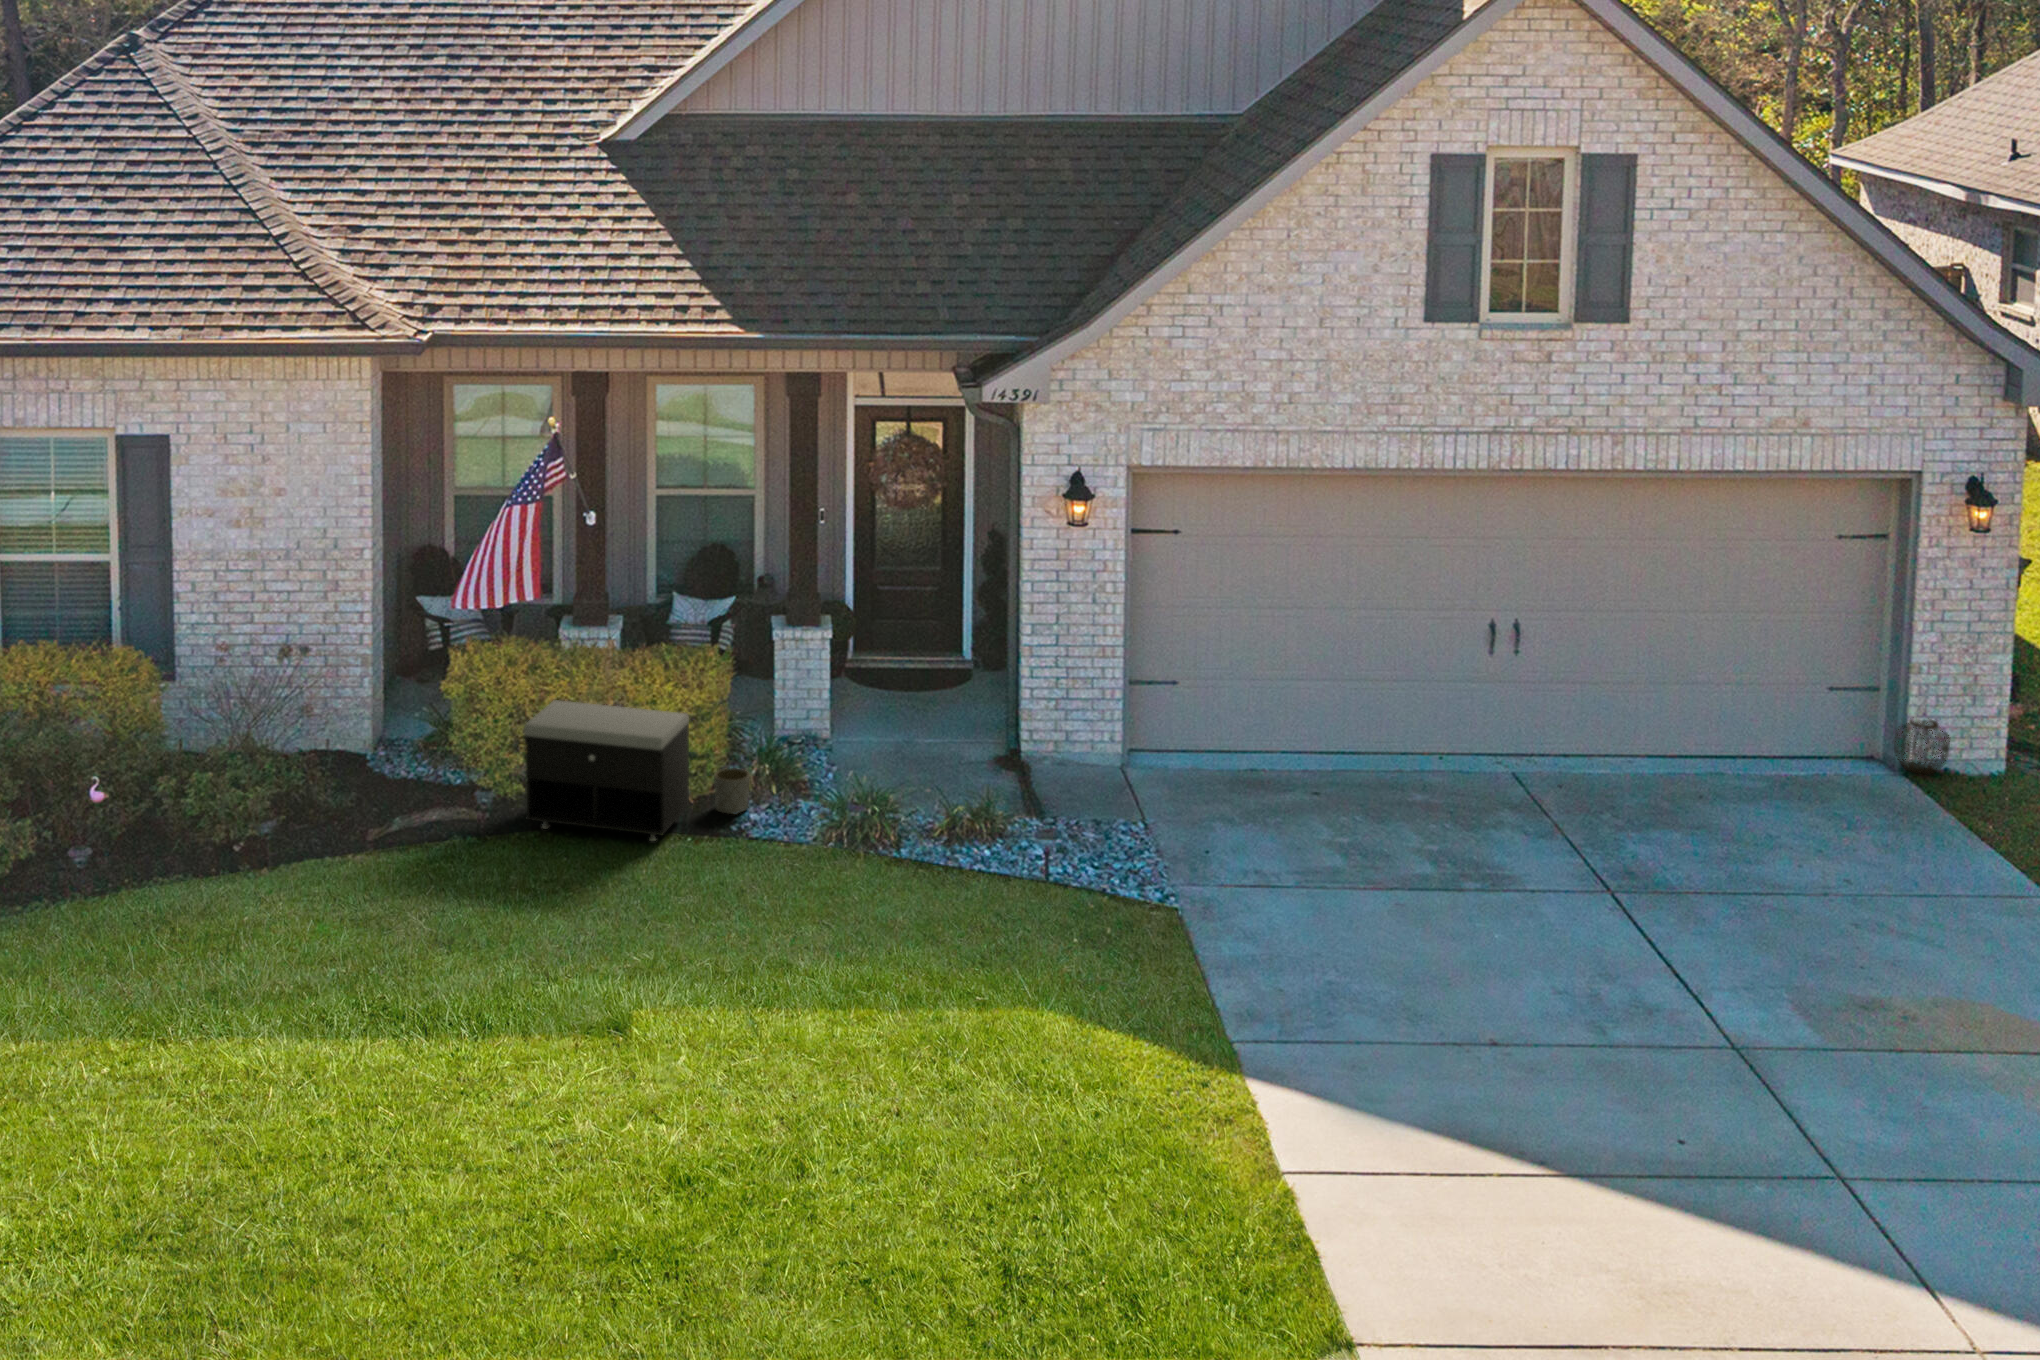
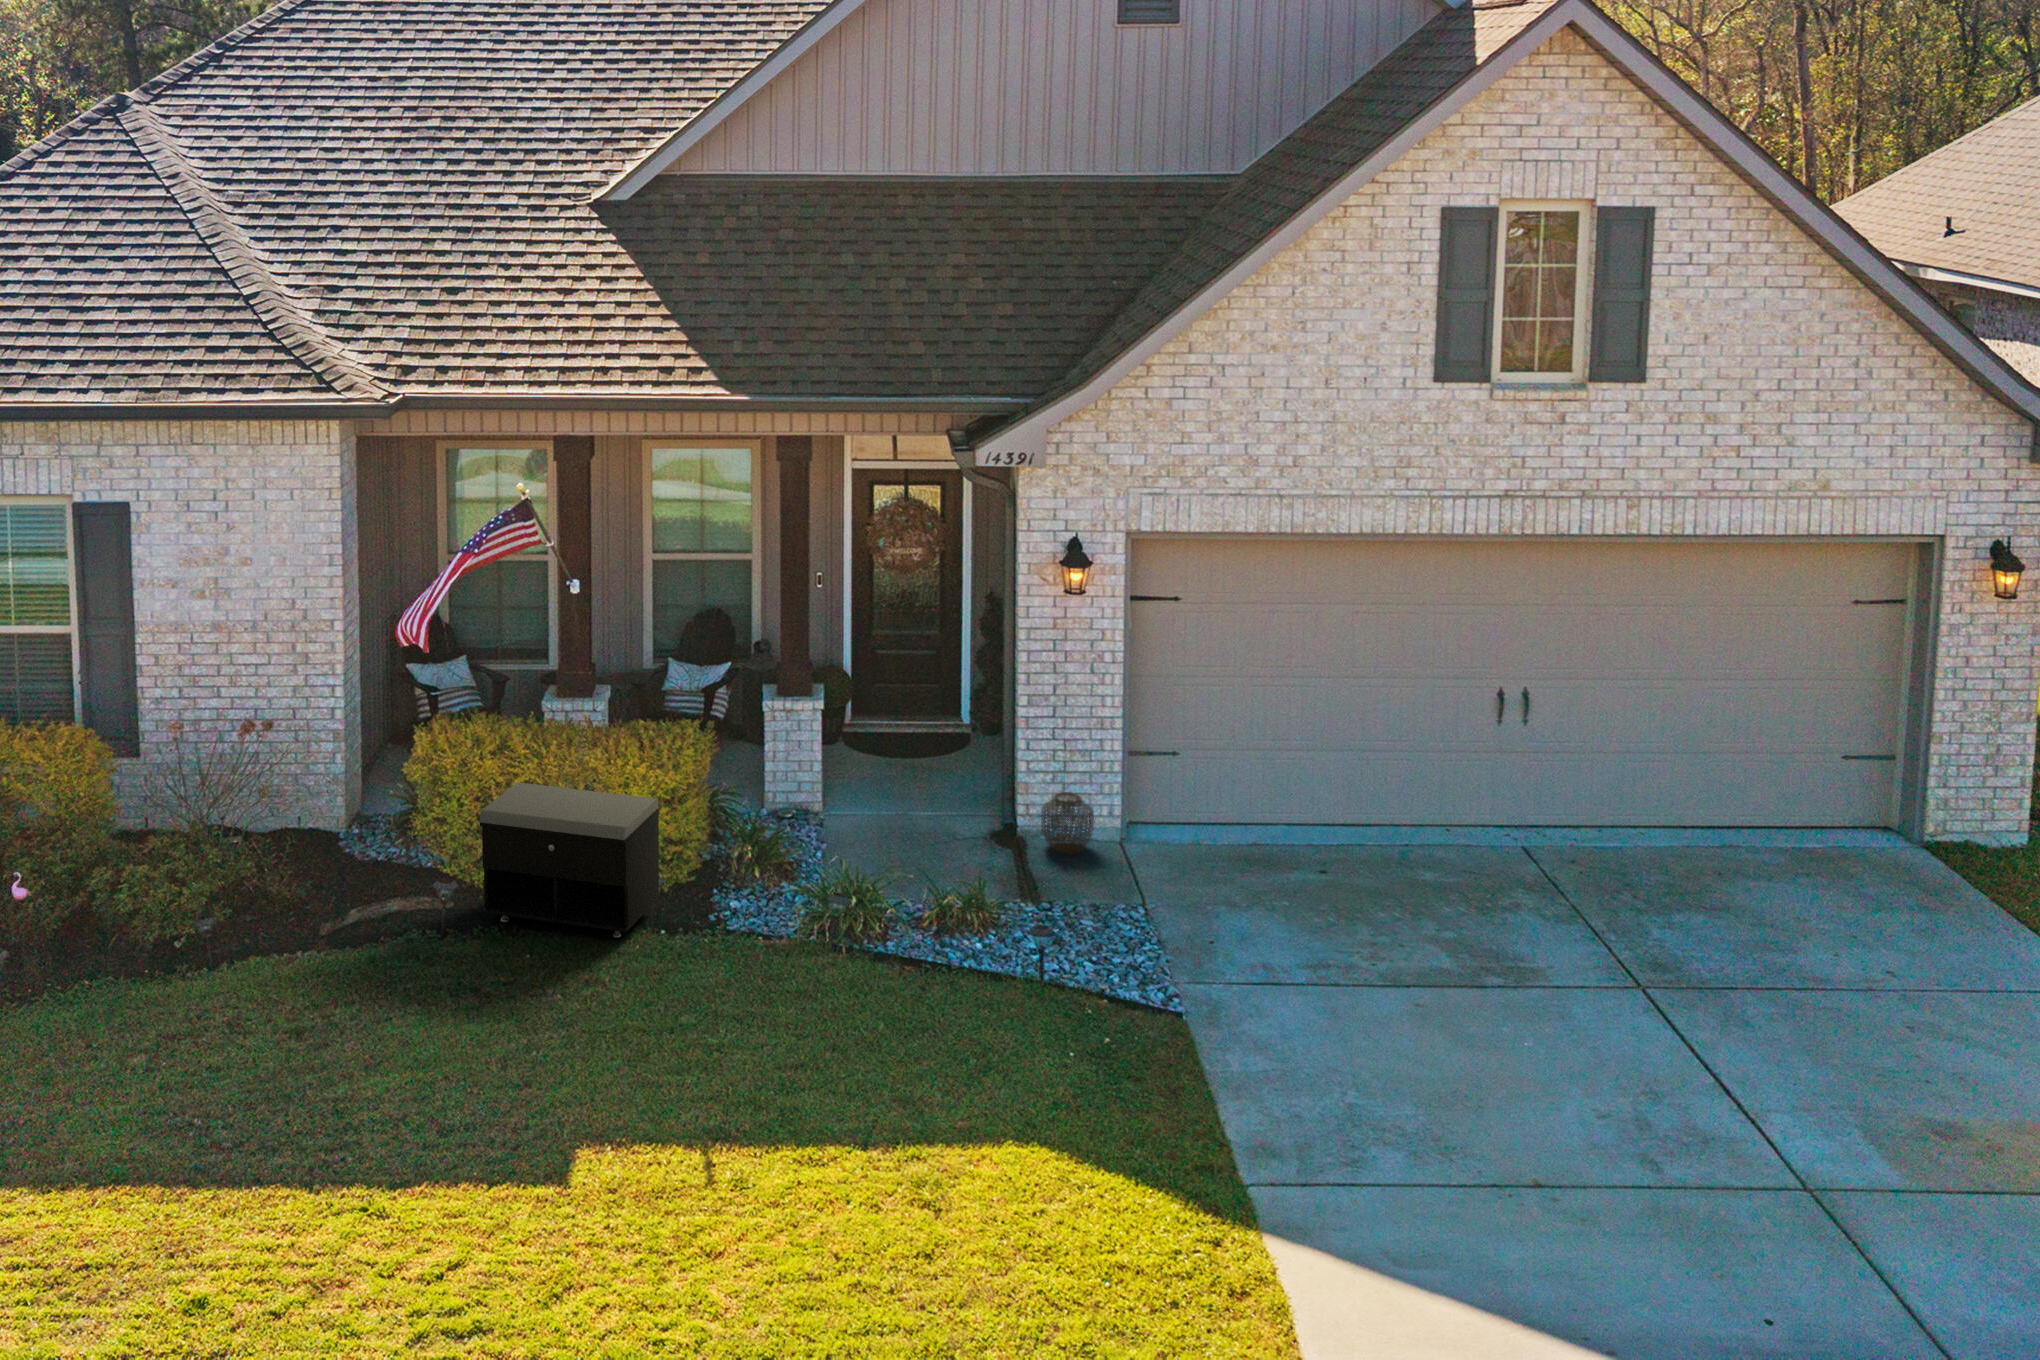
woven basket: present [1894,720,1950,774] -> present [1041,792,1094,853]
planter: present [714,768,750,814] -> none [687,856,725,907]

